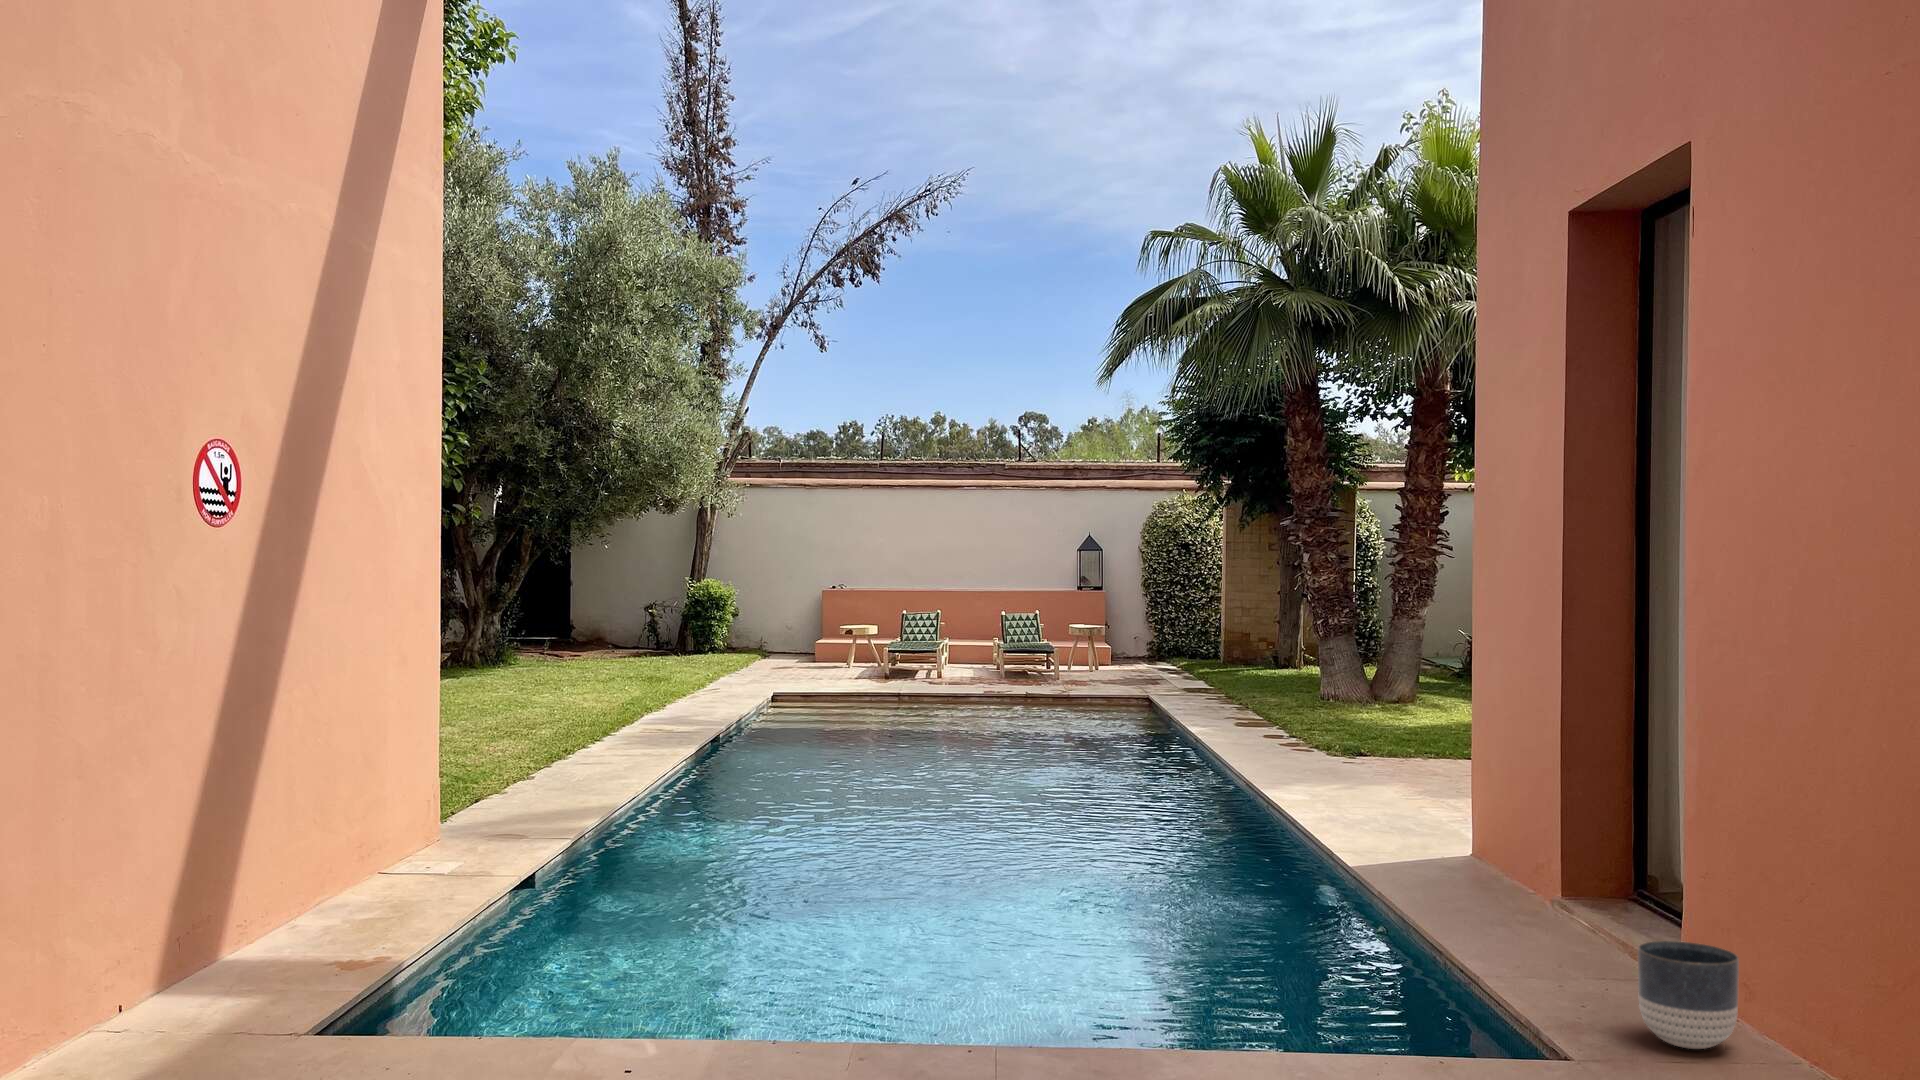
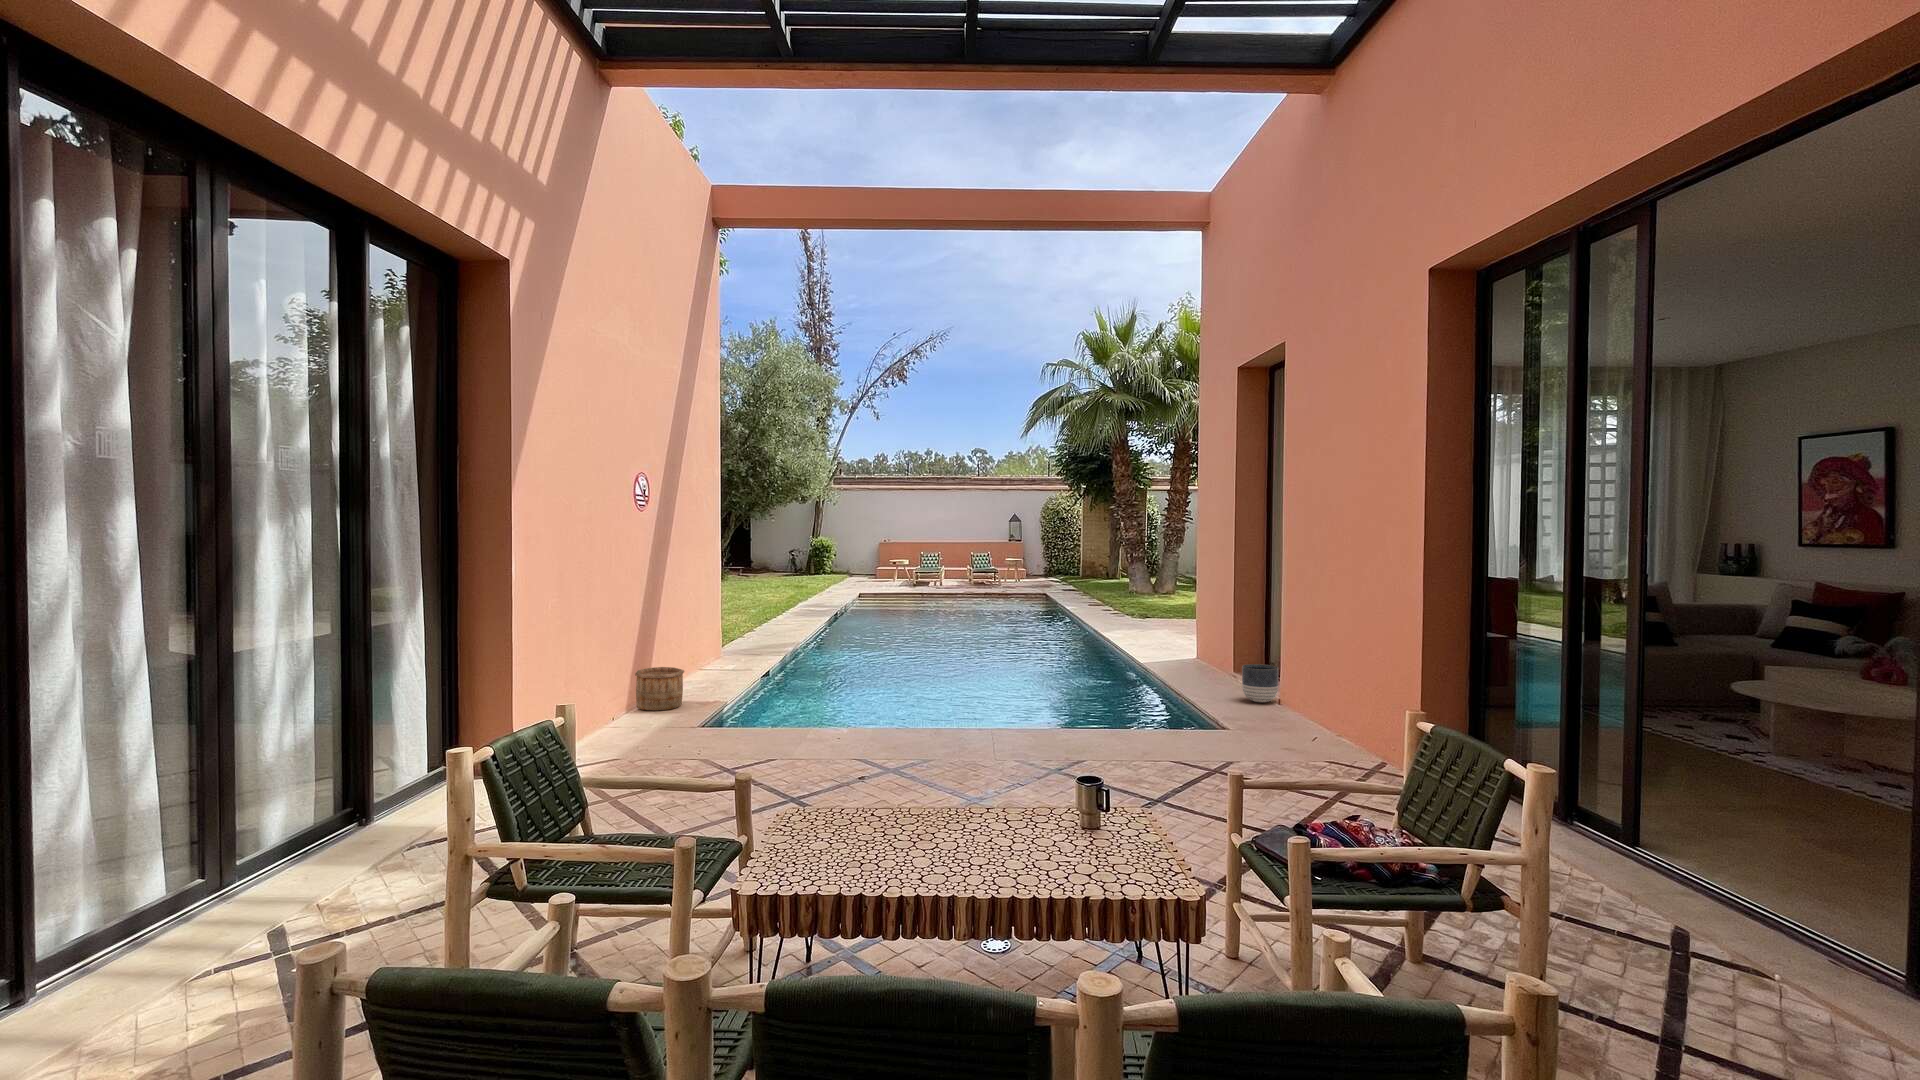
wooden bucket: none [37,932,179,1057] -> present [635,667,684,710]

